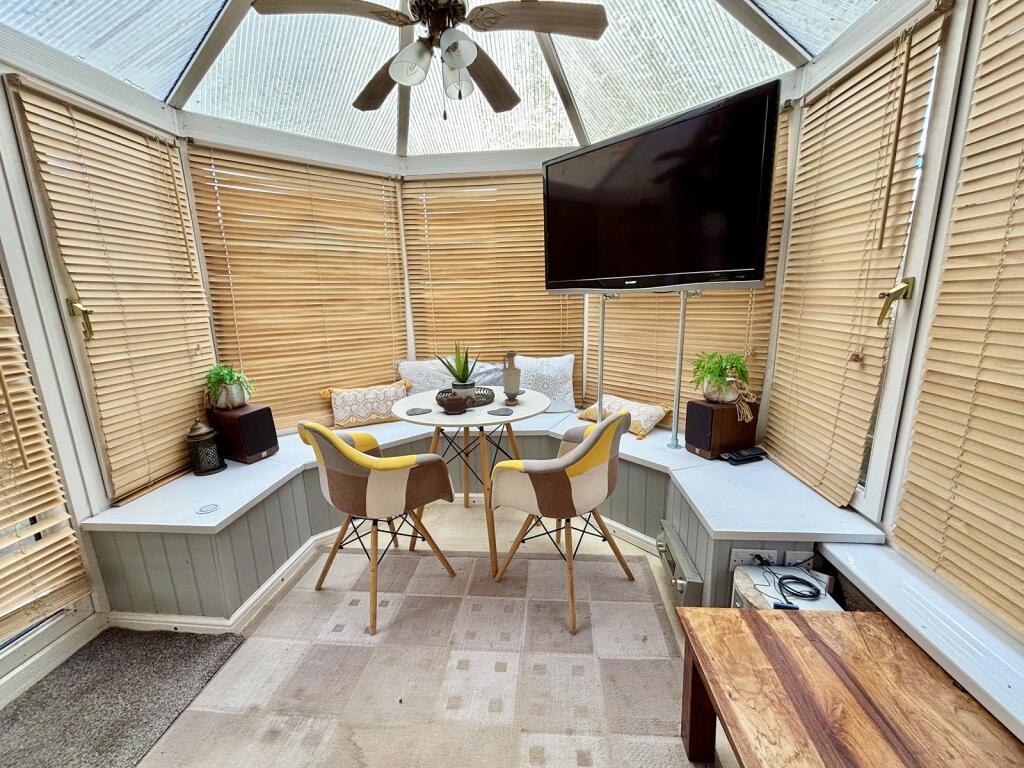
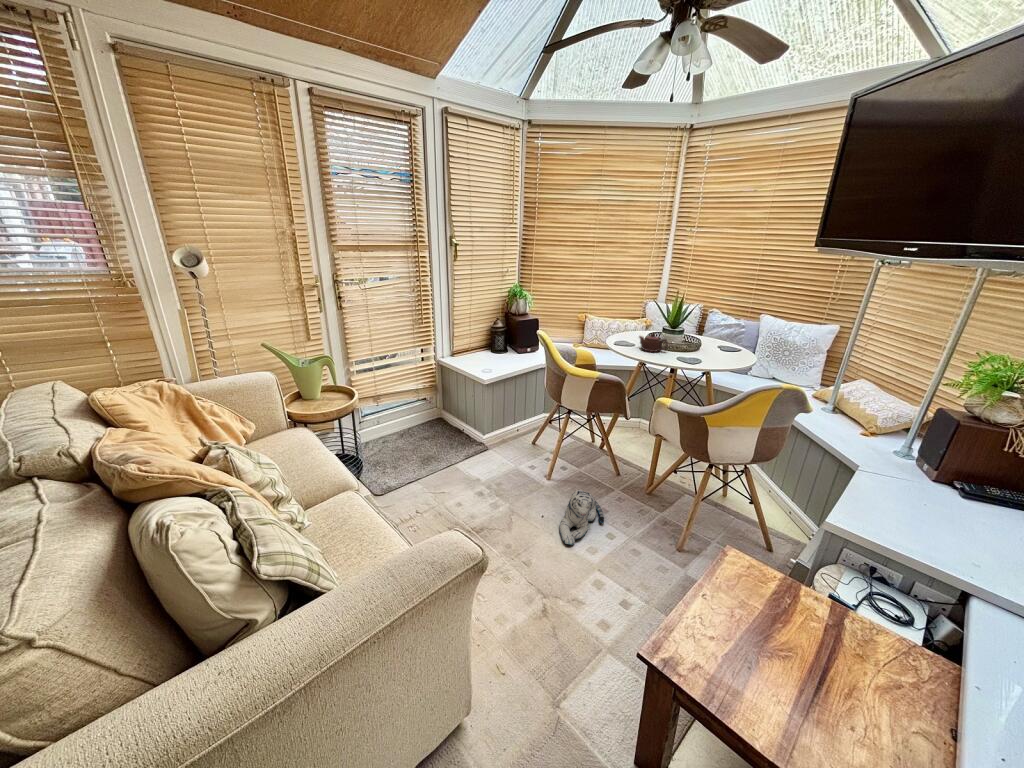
vase: present [502,350,521,405] -> none [699,306,721,357]
plush toy: none [423,623,481,723] -> present [559,490,604,545]

